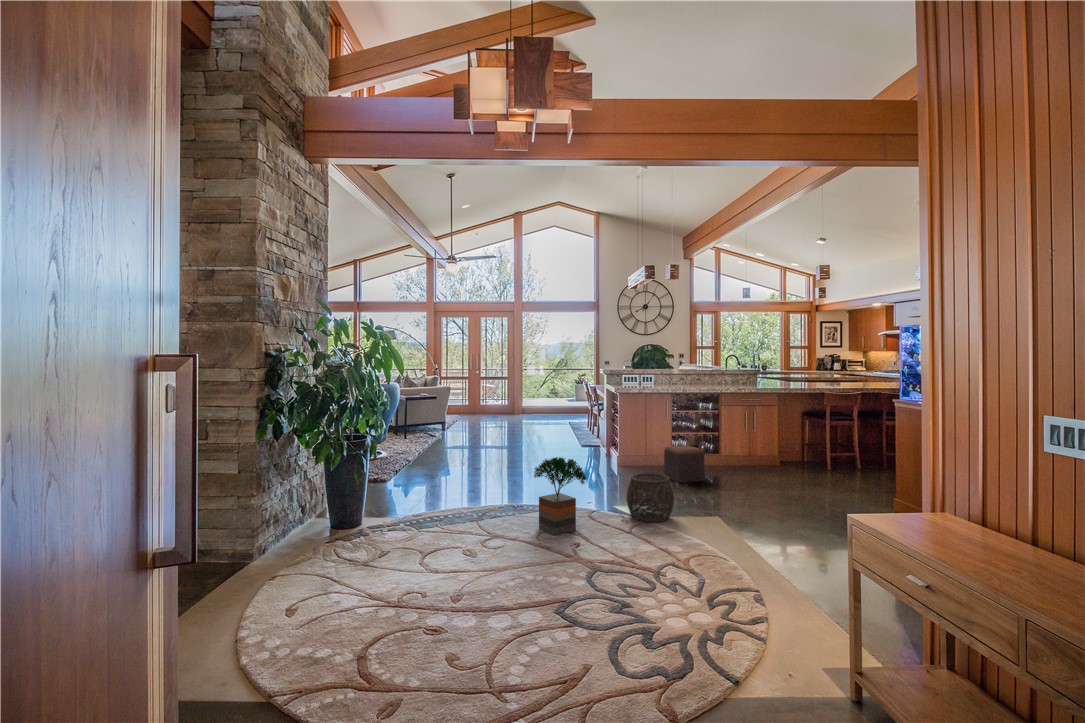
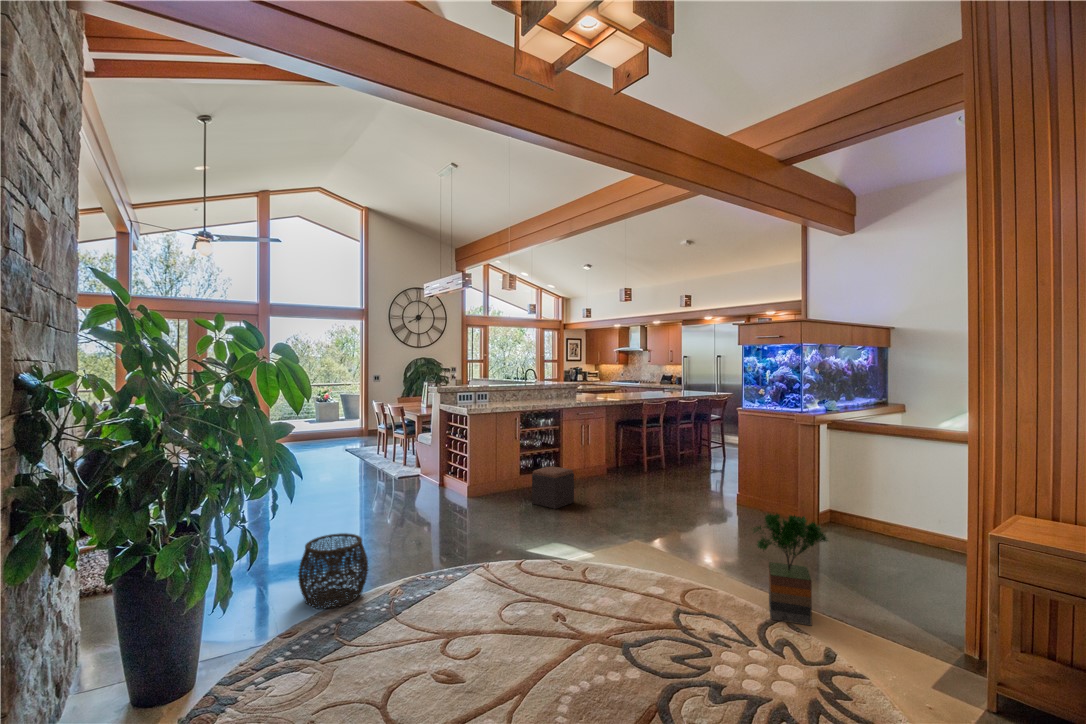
potted tree: present [534,457,587,535] -> present [754,514,828,626]
woven basket: present [627,473,674,523] -> present [298,533,368,608]

